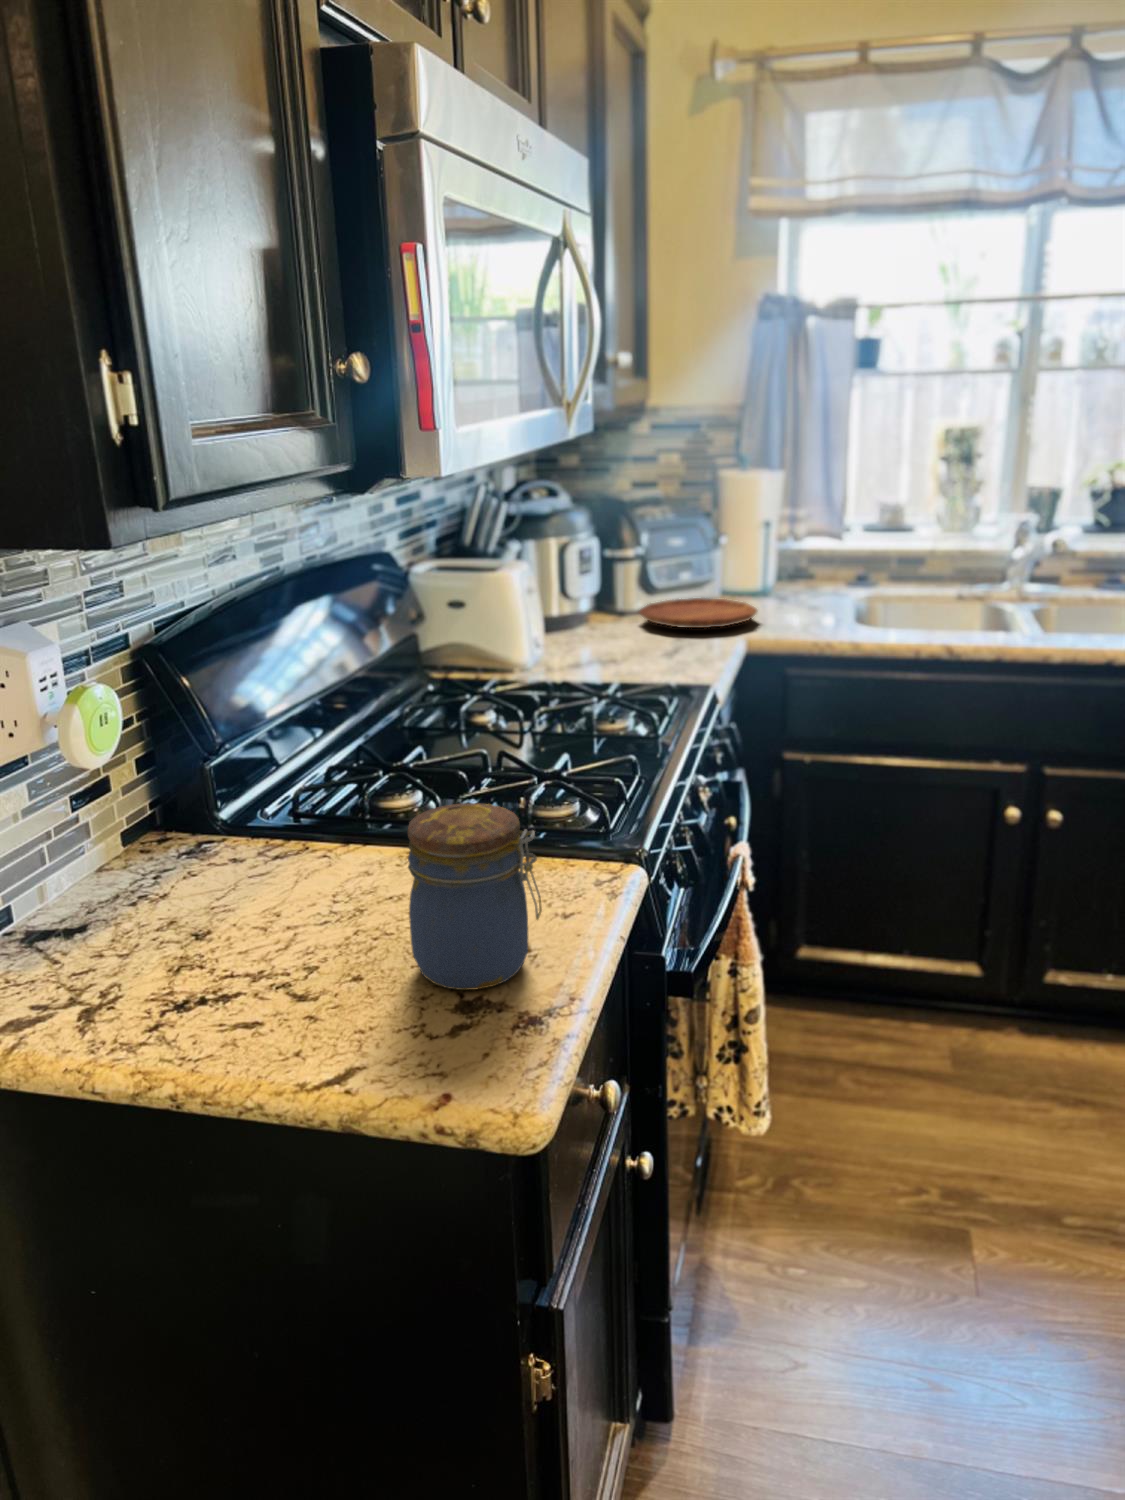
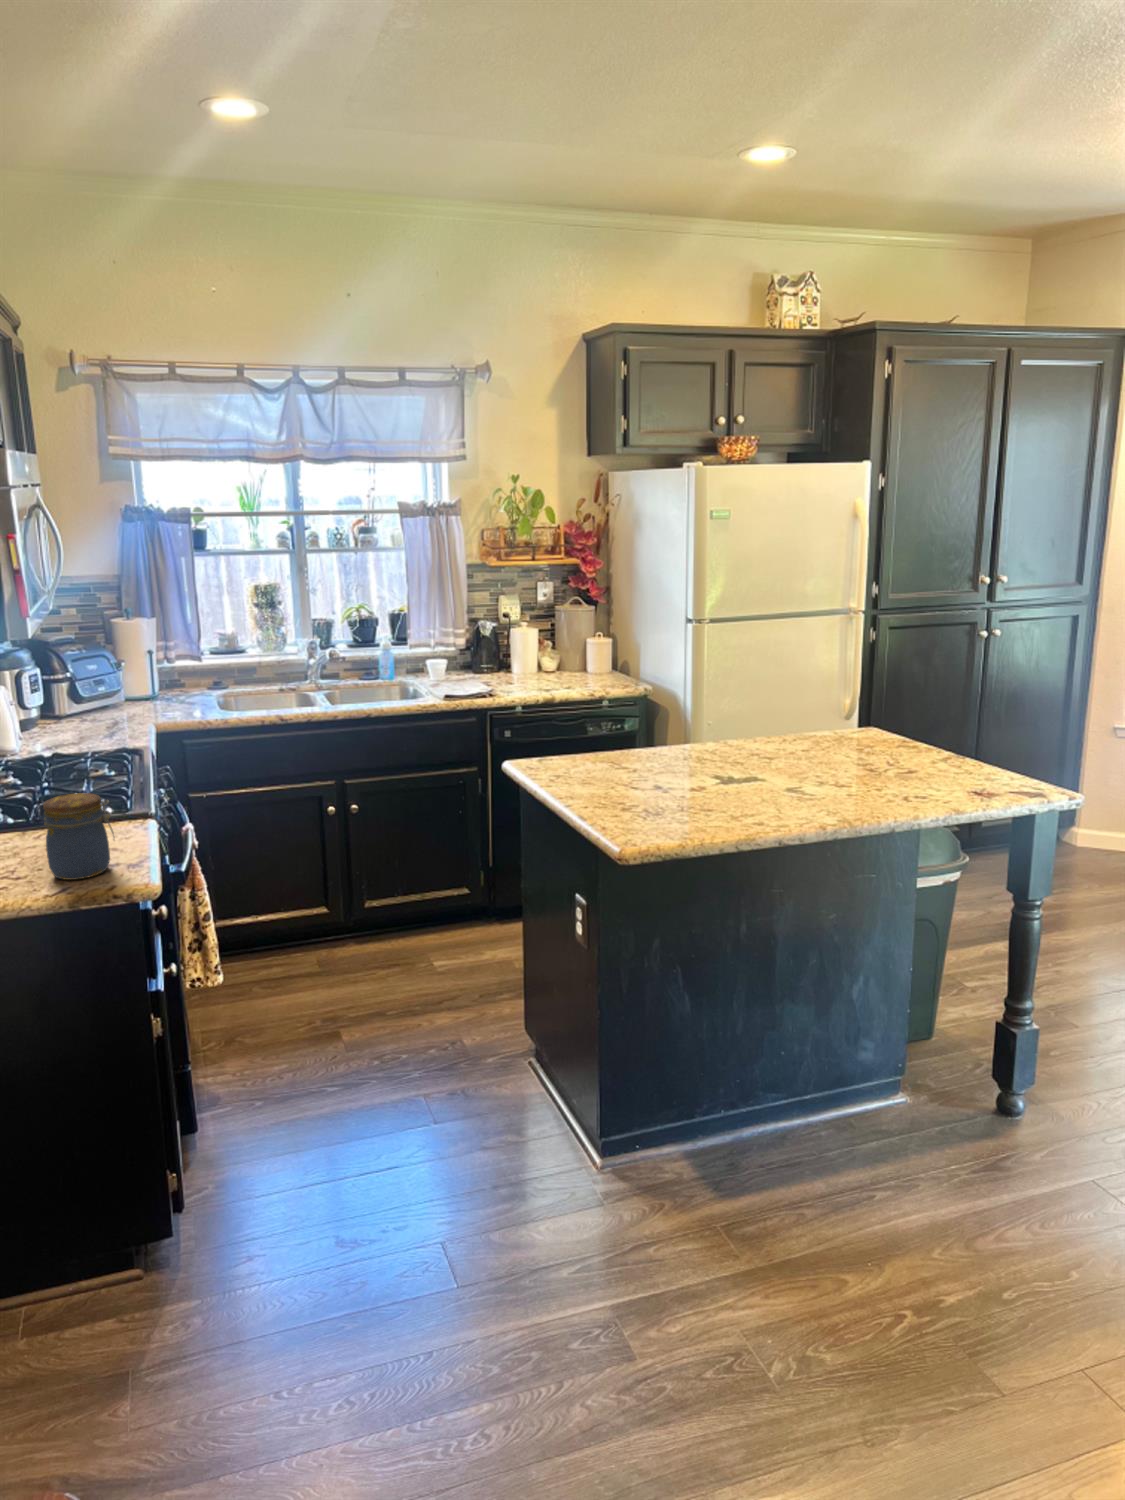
tray: present [640,598,757,628] -> none [74,703,157,723]

